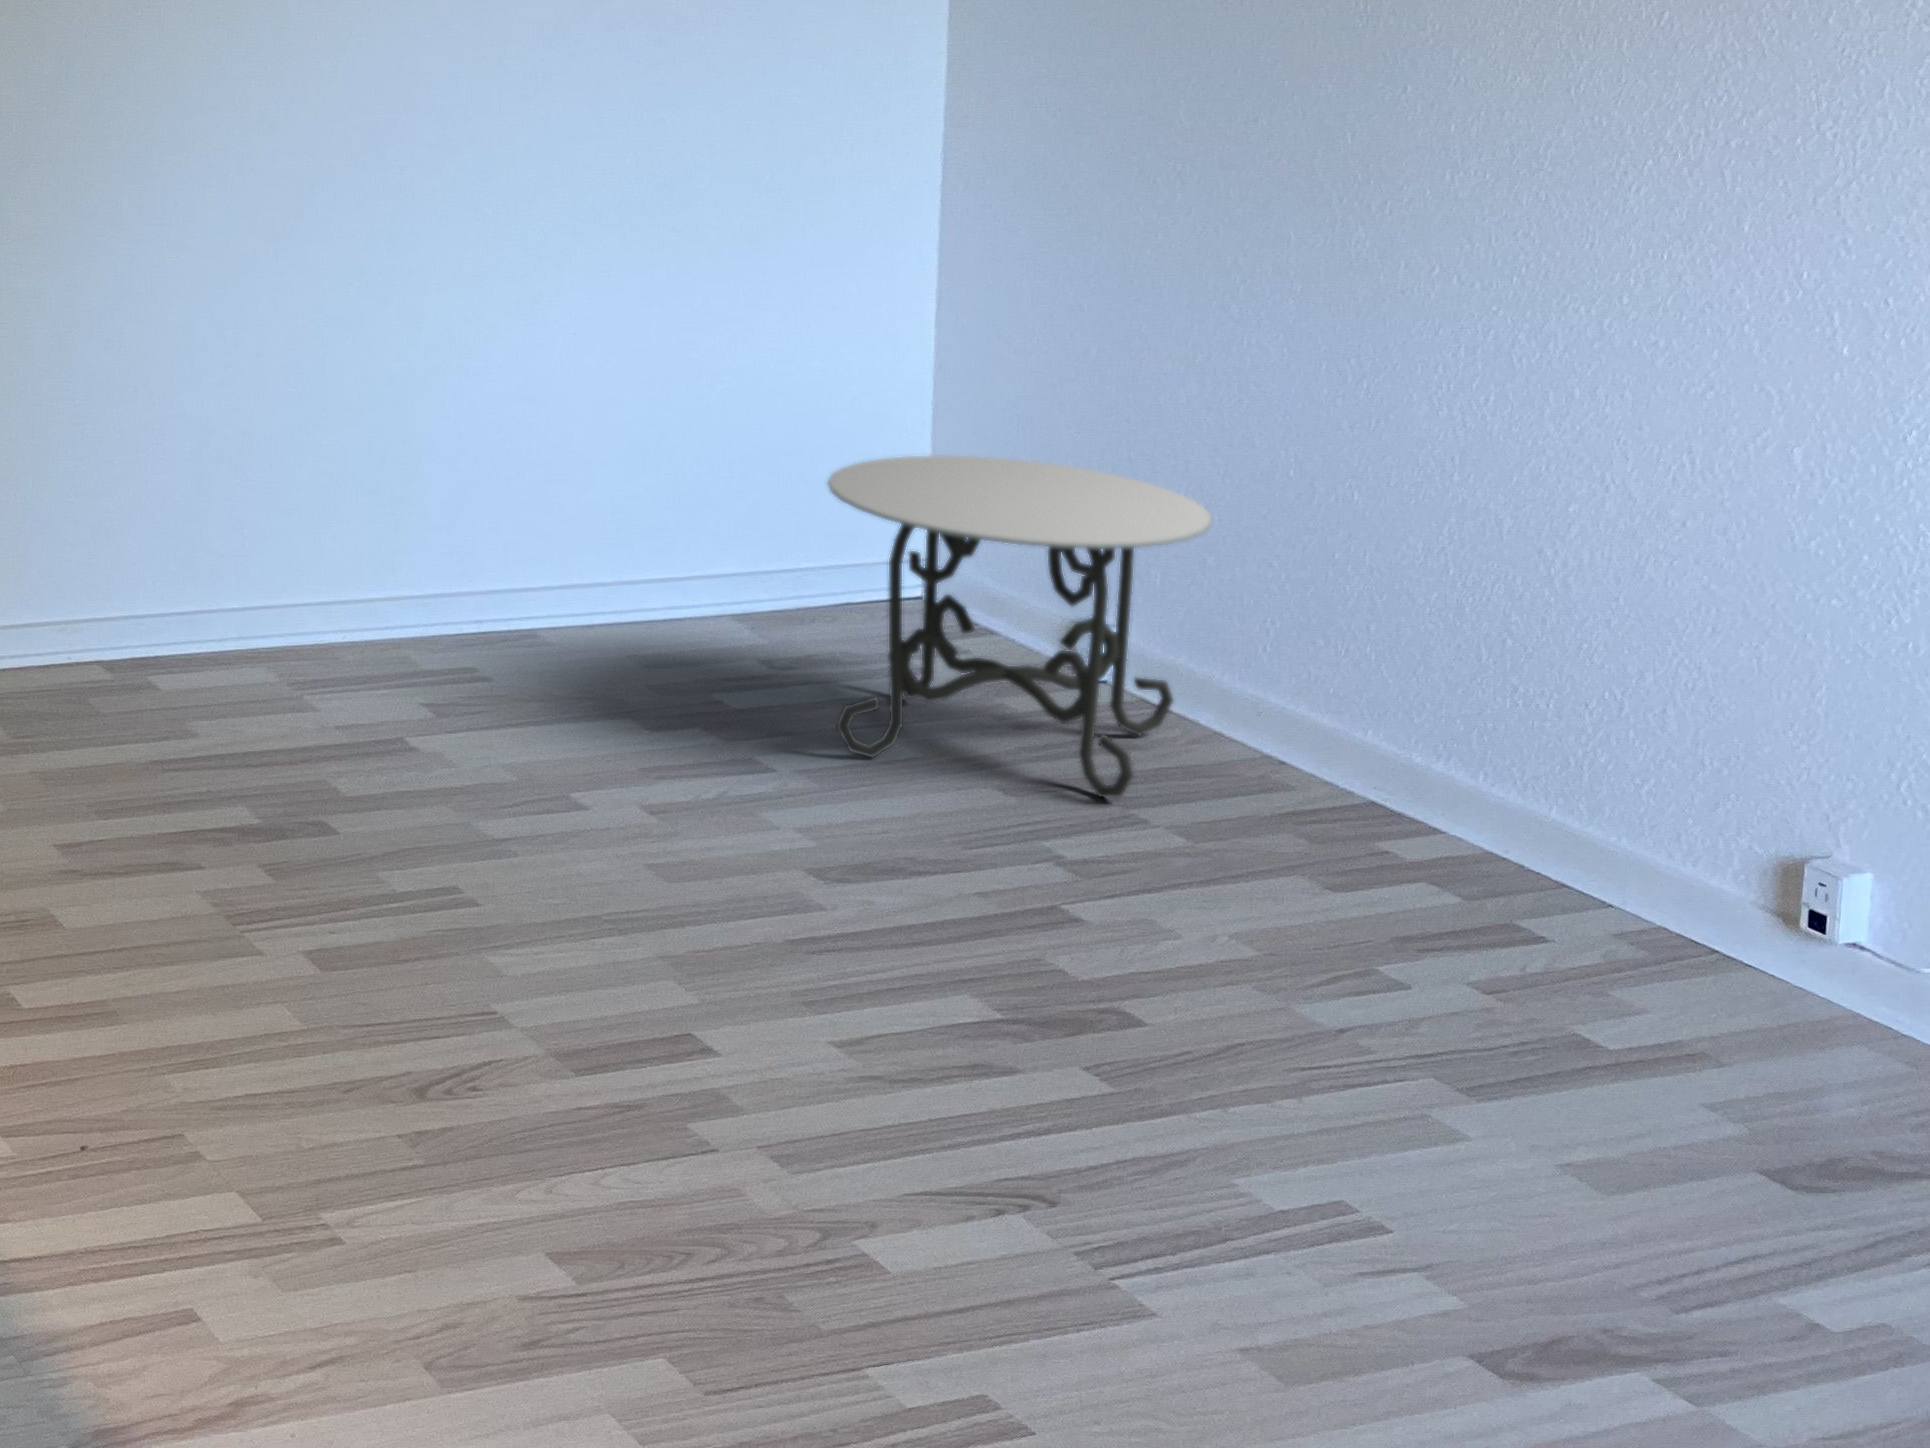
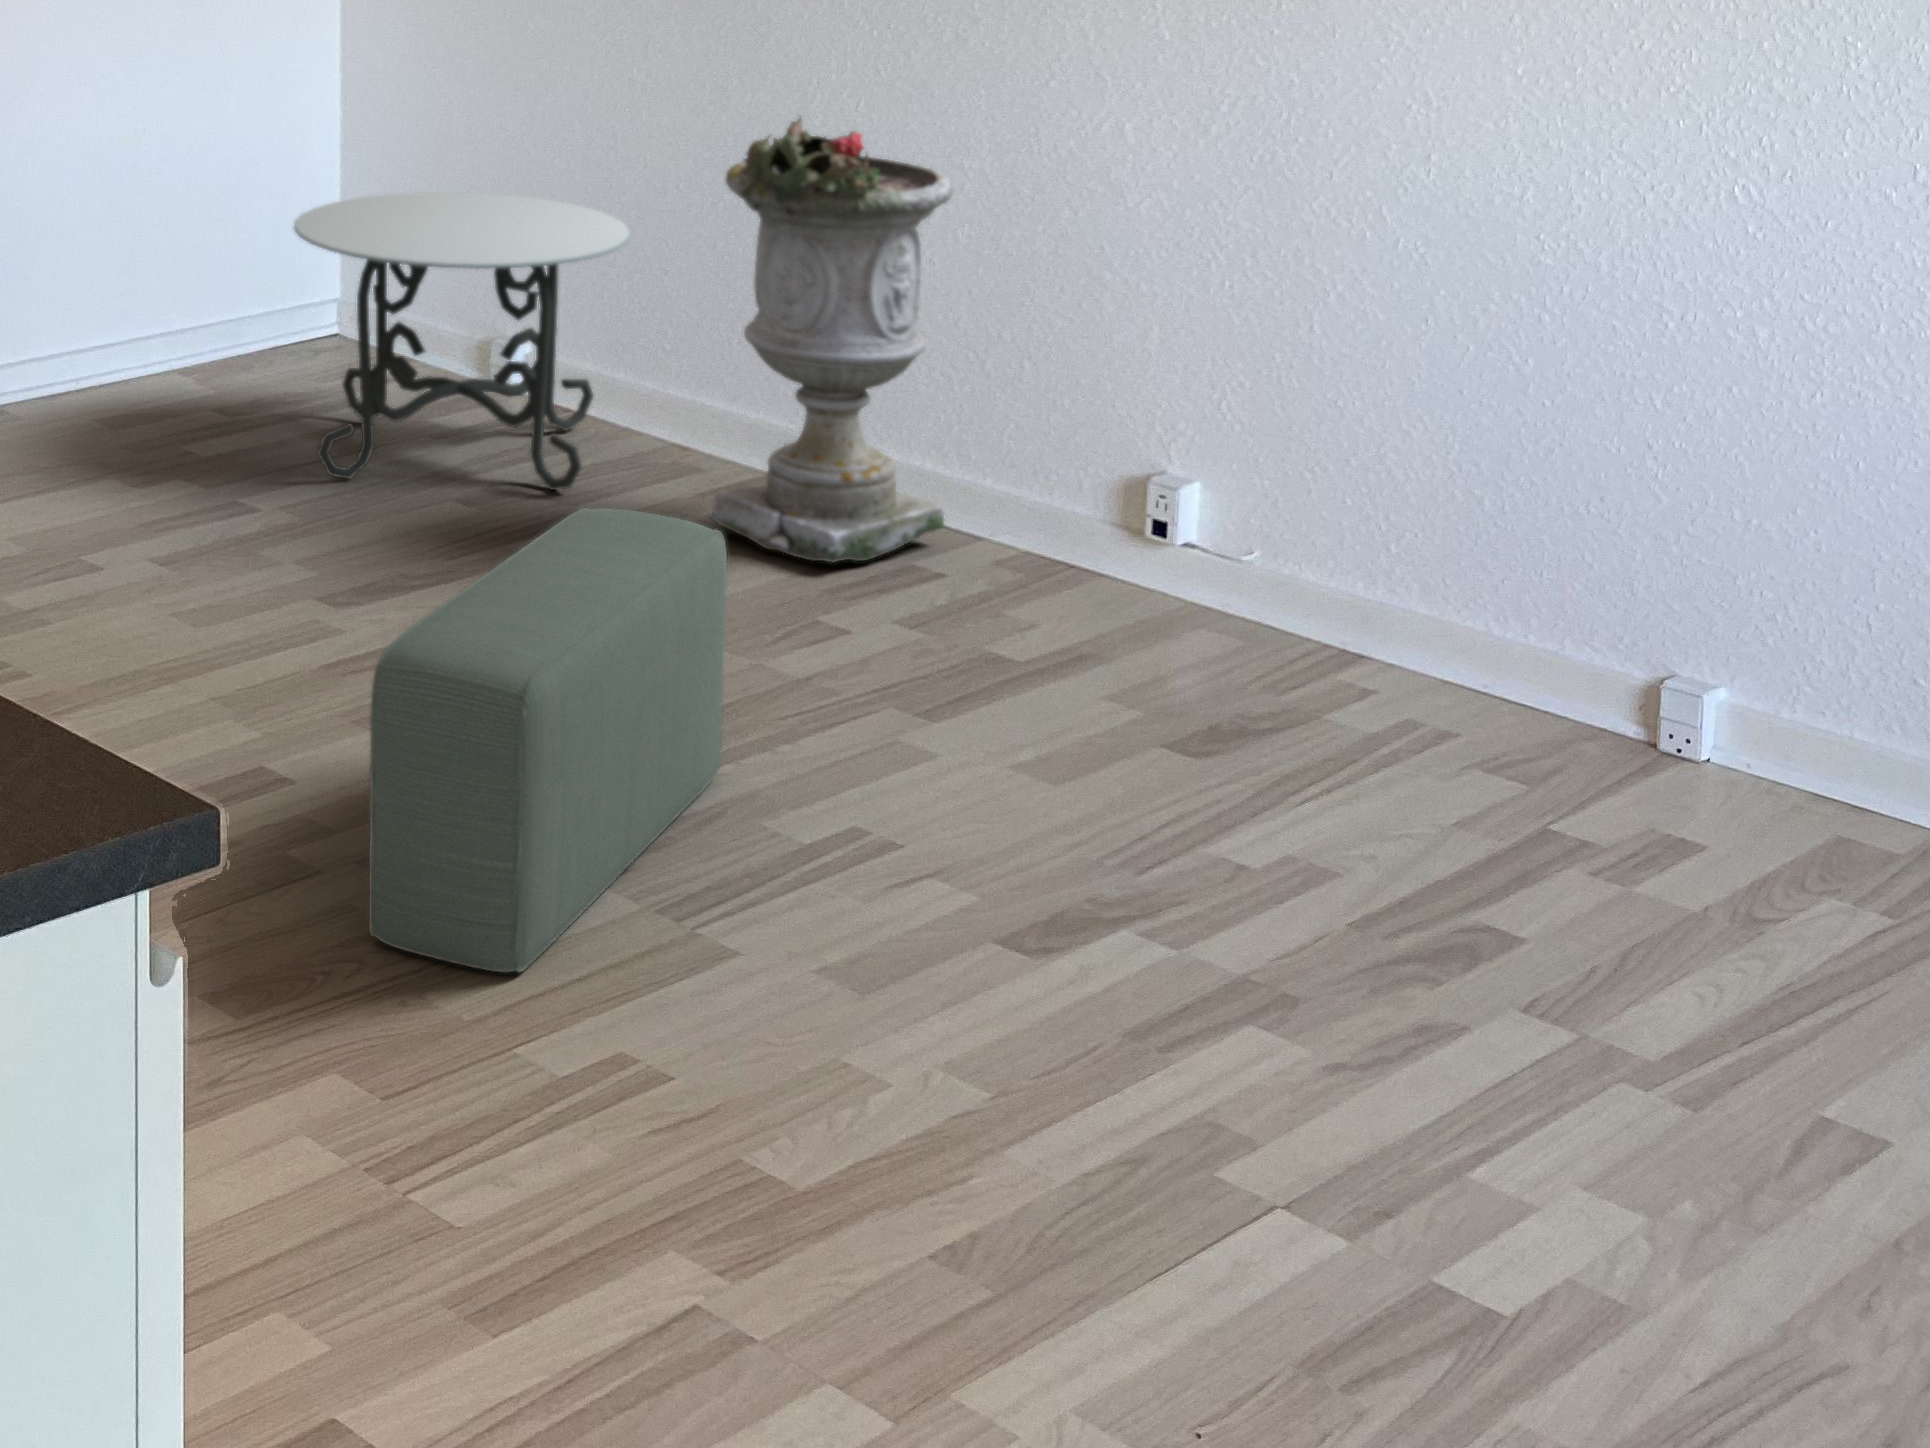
planter: none [1270,407,1576,920] -> present [710,117,953,563]
pouf: none [738,811,1206,1293] -> present [369,508,727,972]

